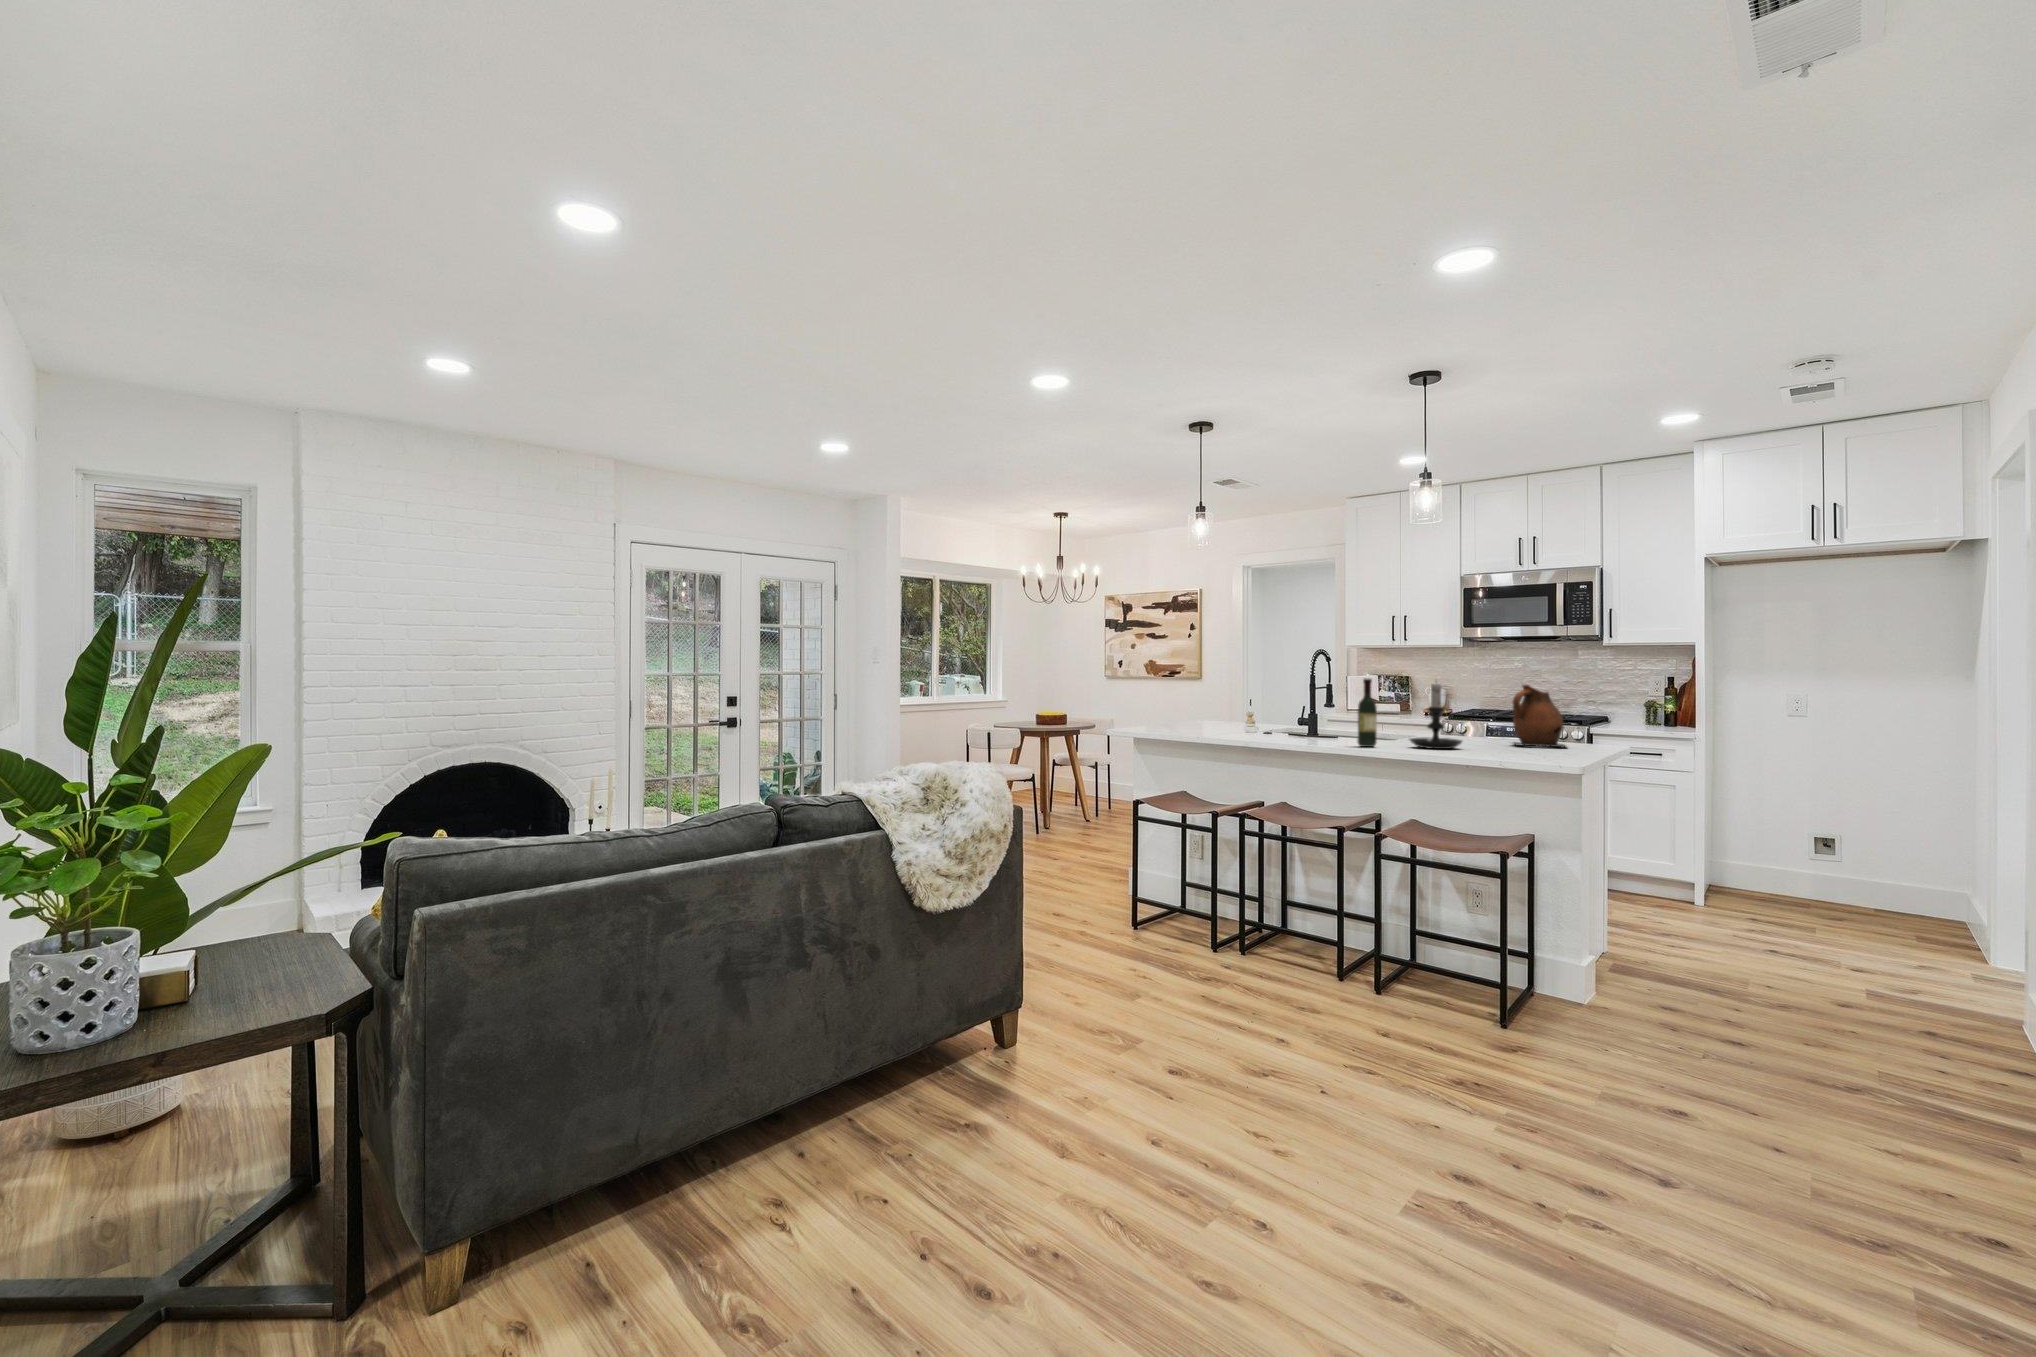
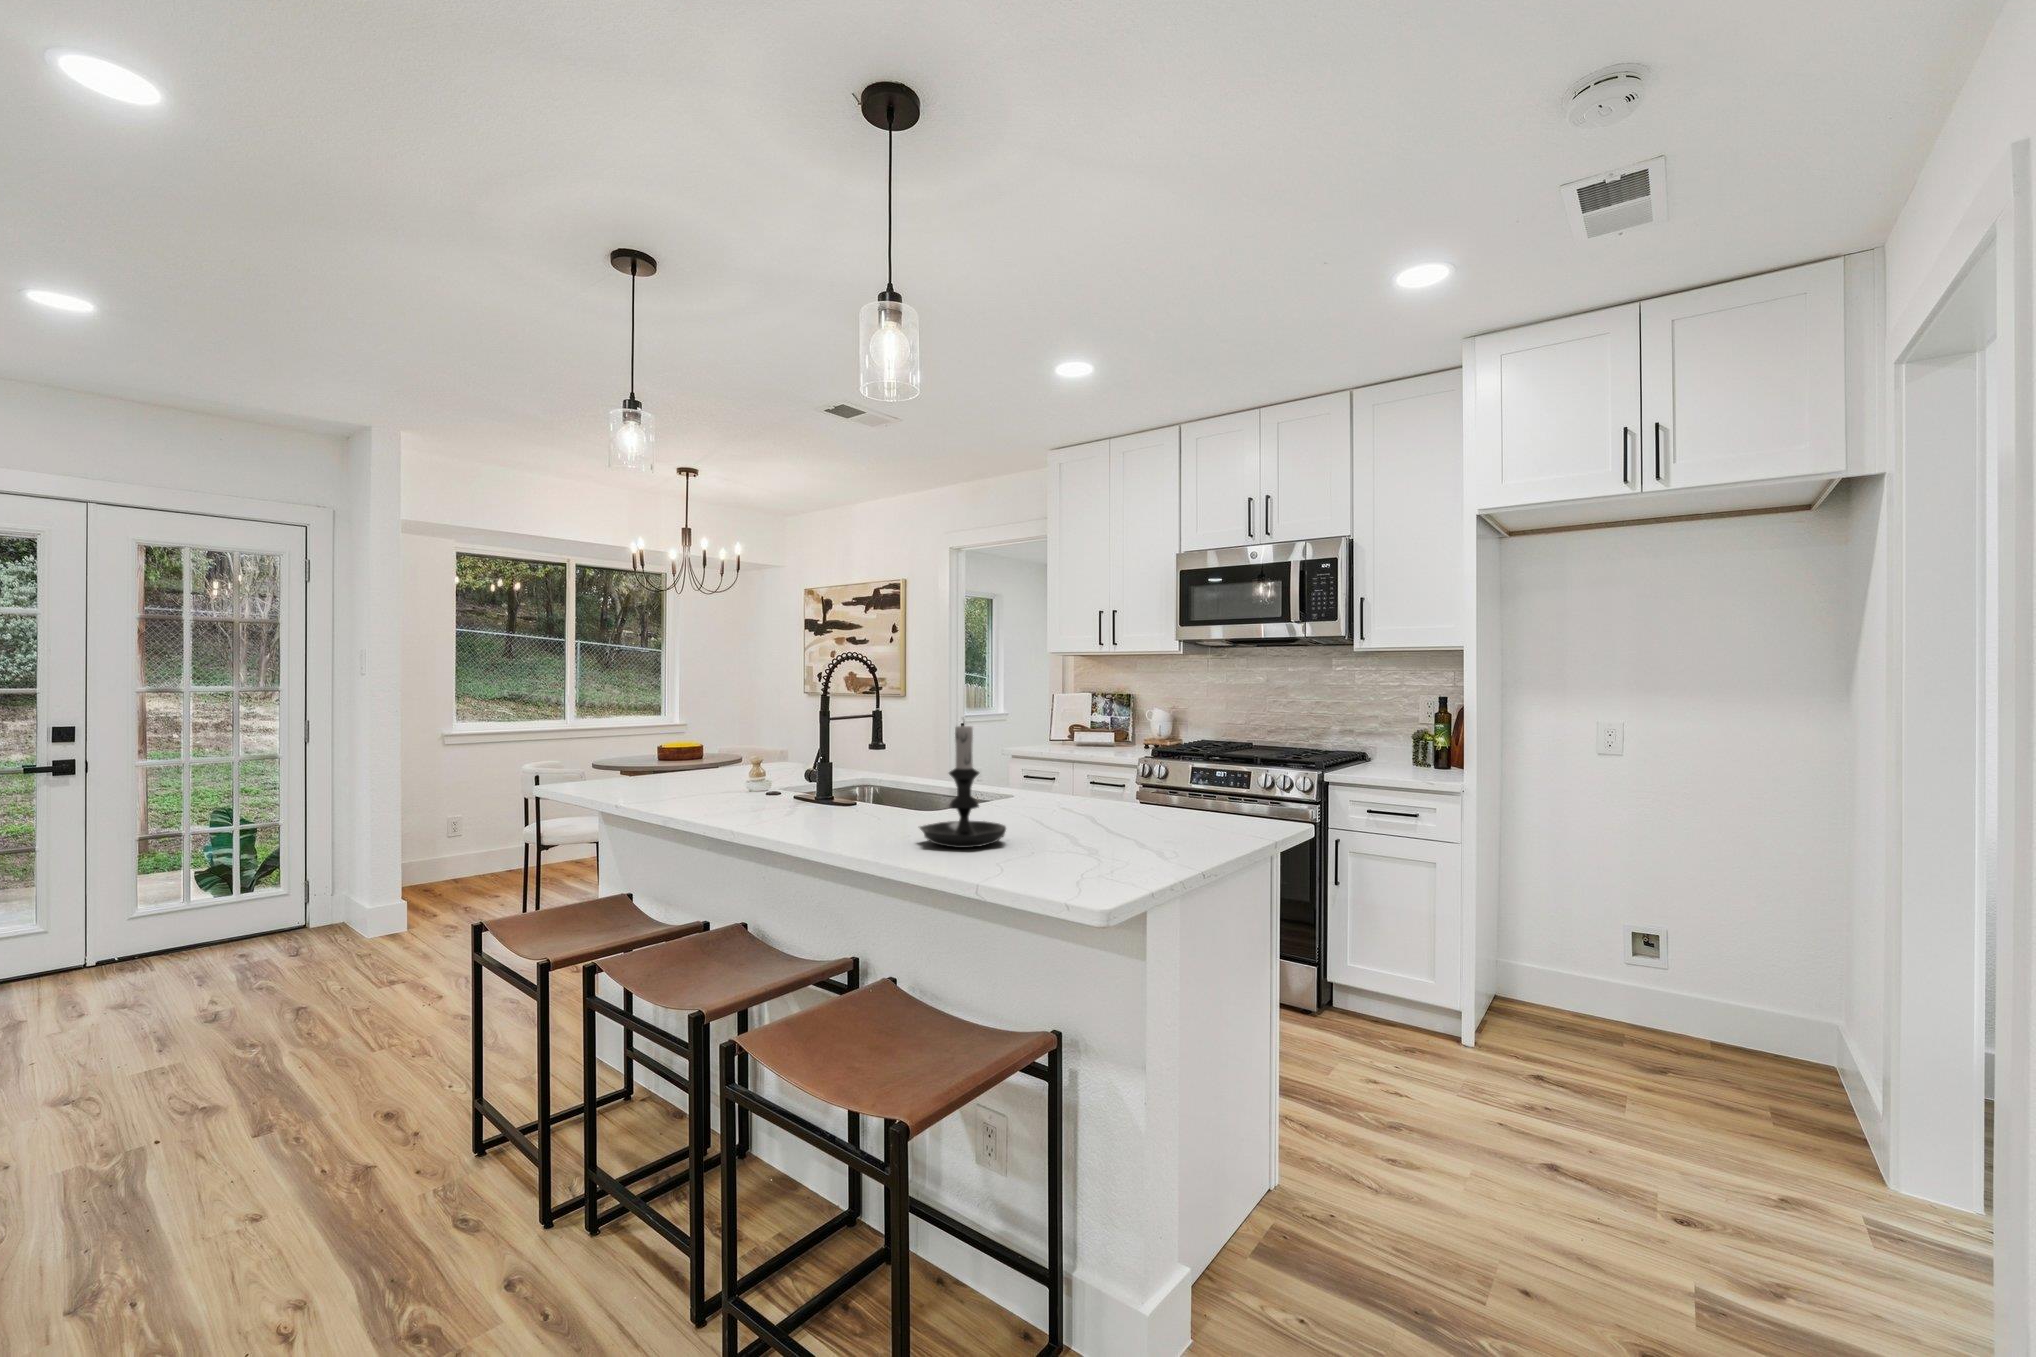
wine bottle: present [1357,678,1377,747] -> none [831,717,864,843]
ceramic pitcher: present [1513,685,1566,747] -> none [1123,722,1216,837]

